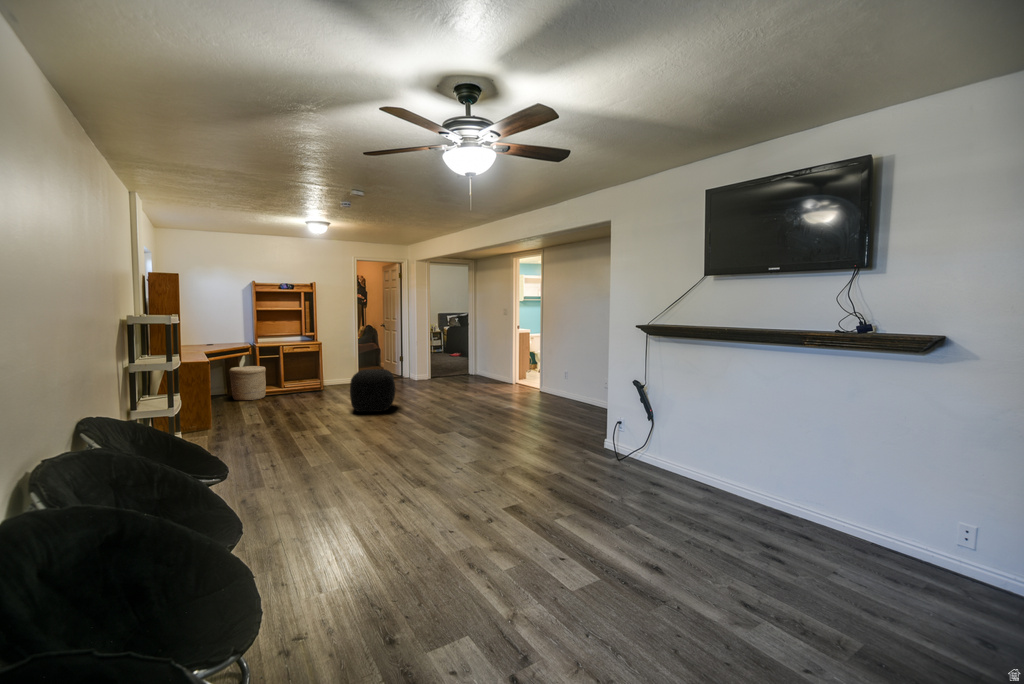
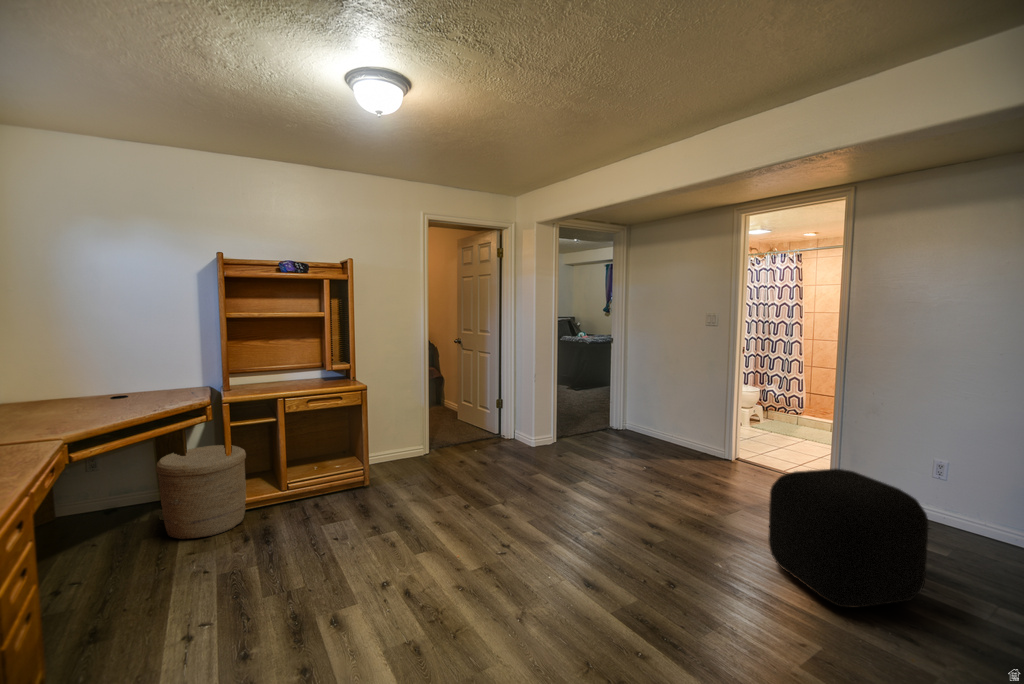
ottoman: present [350,369,395,412] -> present [768,469,928,608]

